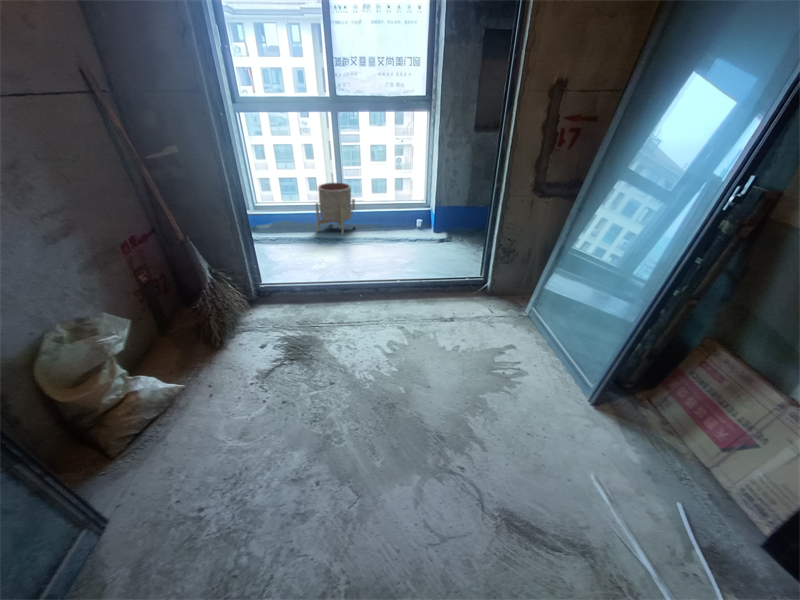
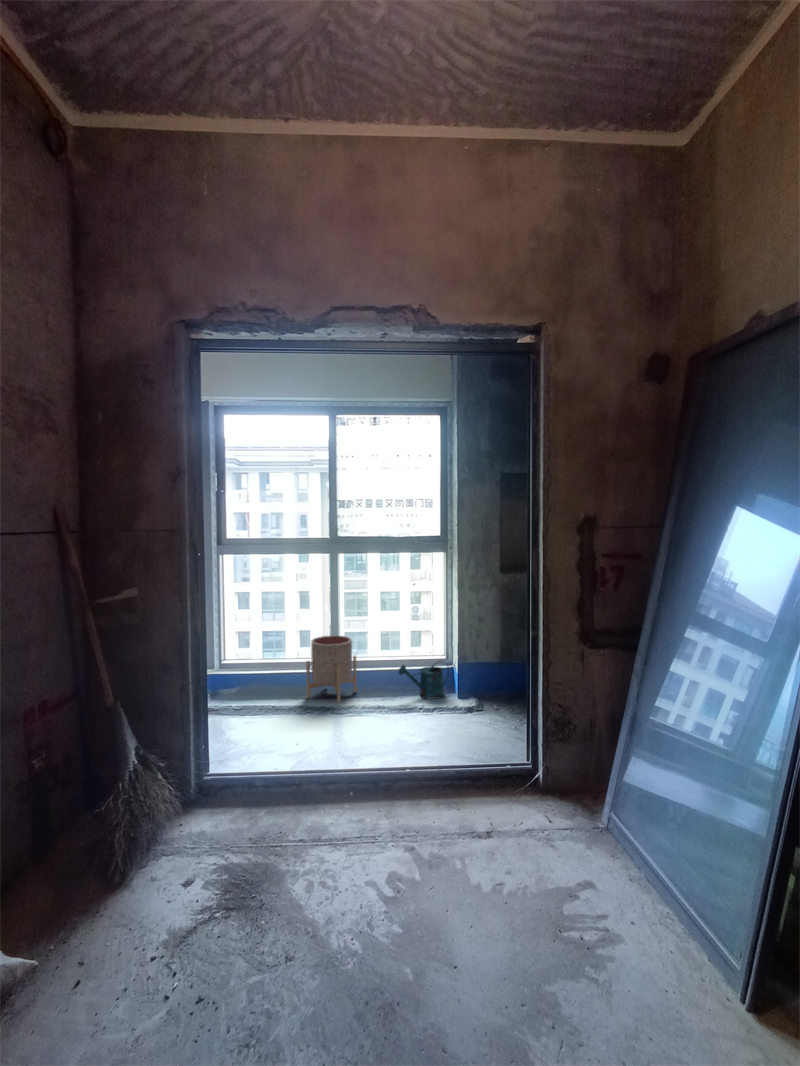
watering can: none [388,204,427,232] -> present [399,662,449,699]

